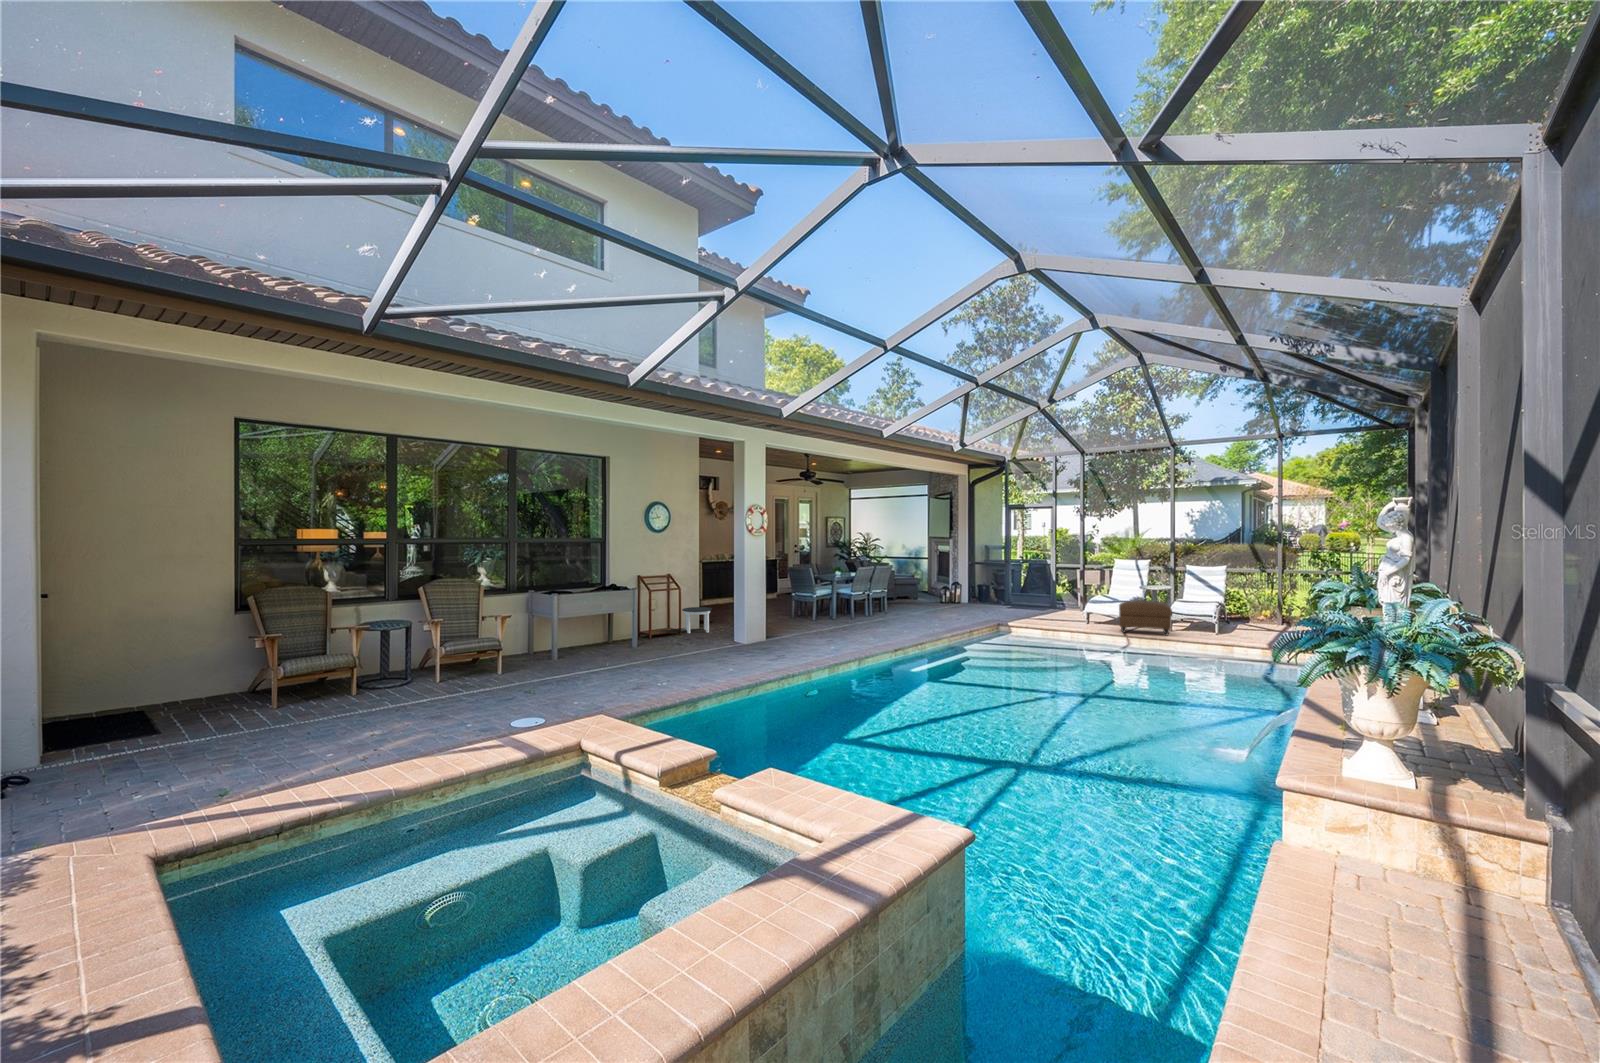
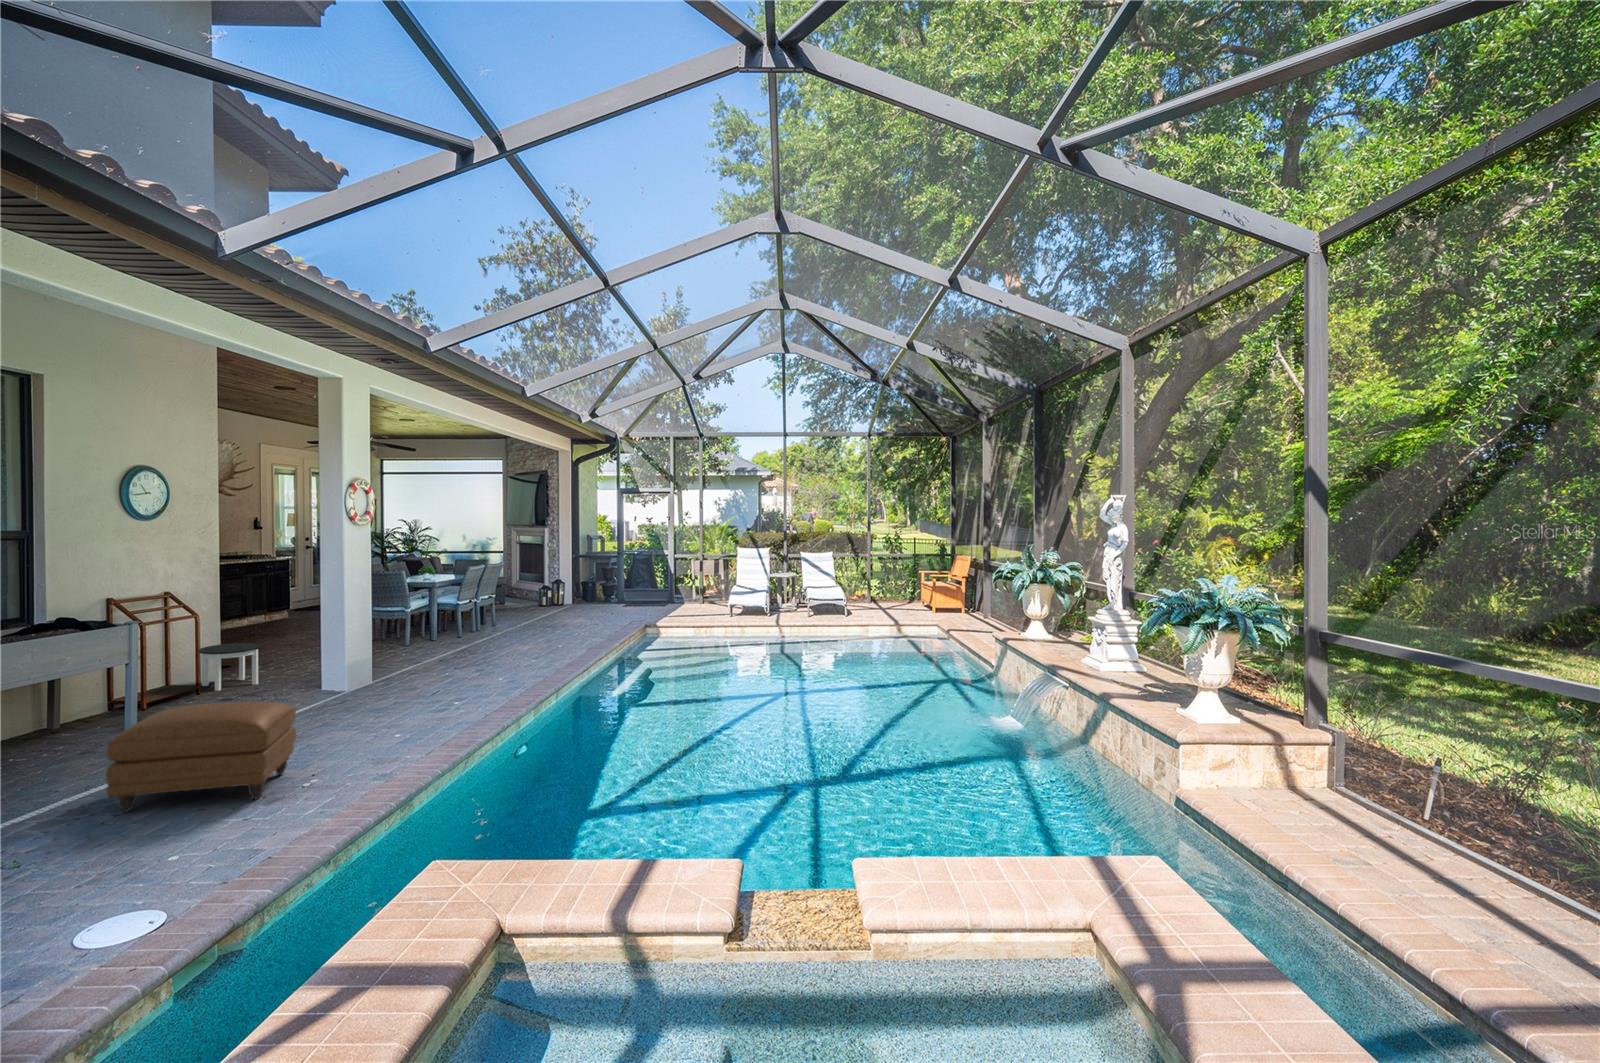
ottoman: present [1119,600,1172,635] -> present [106,702,296,812]

